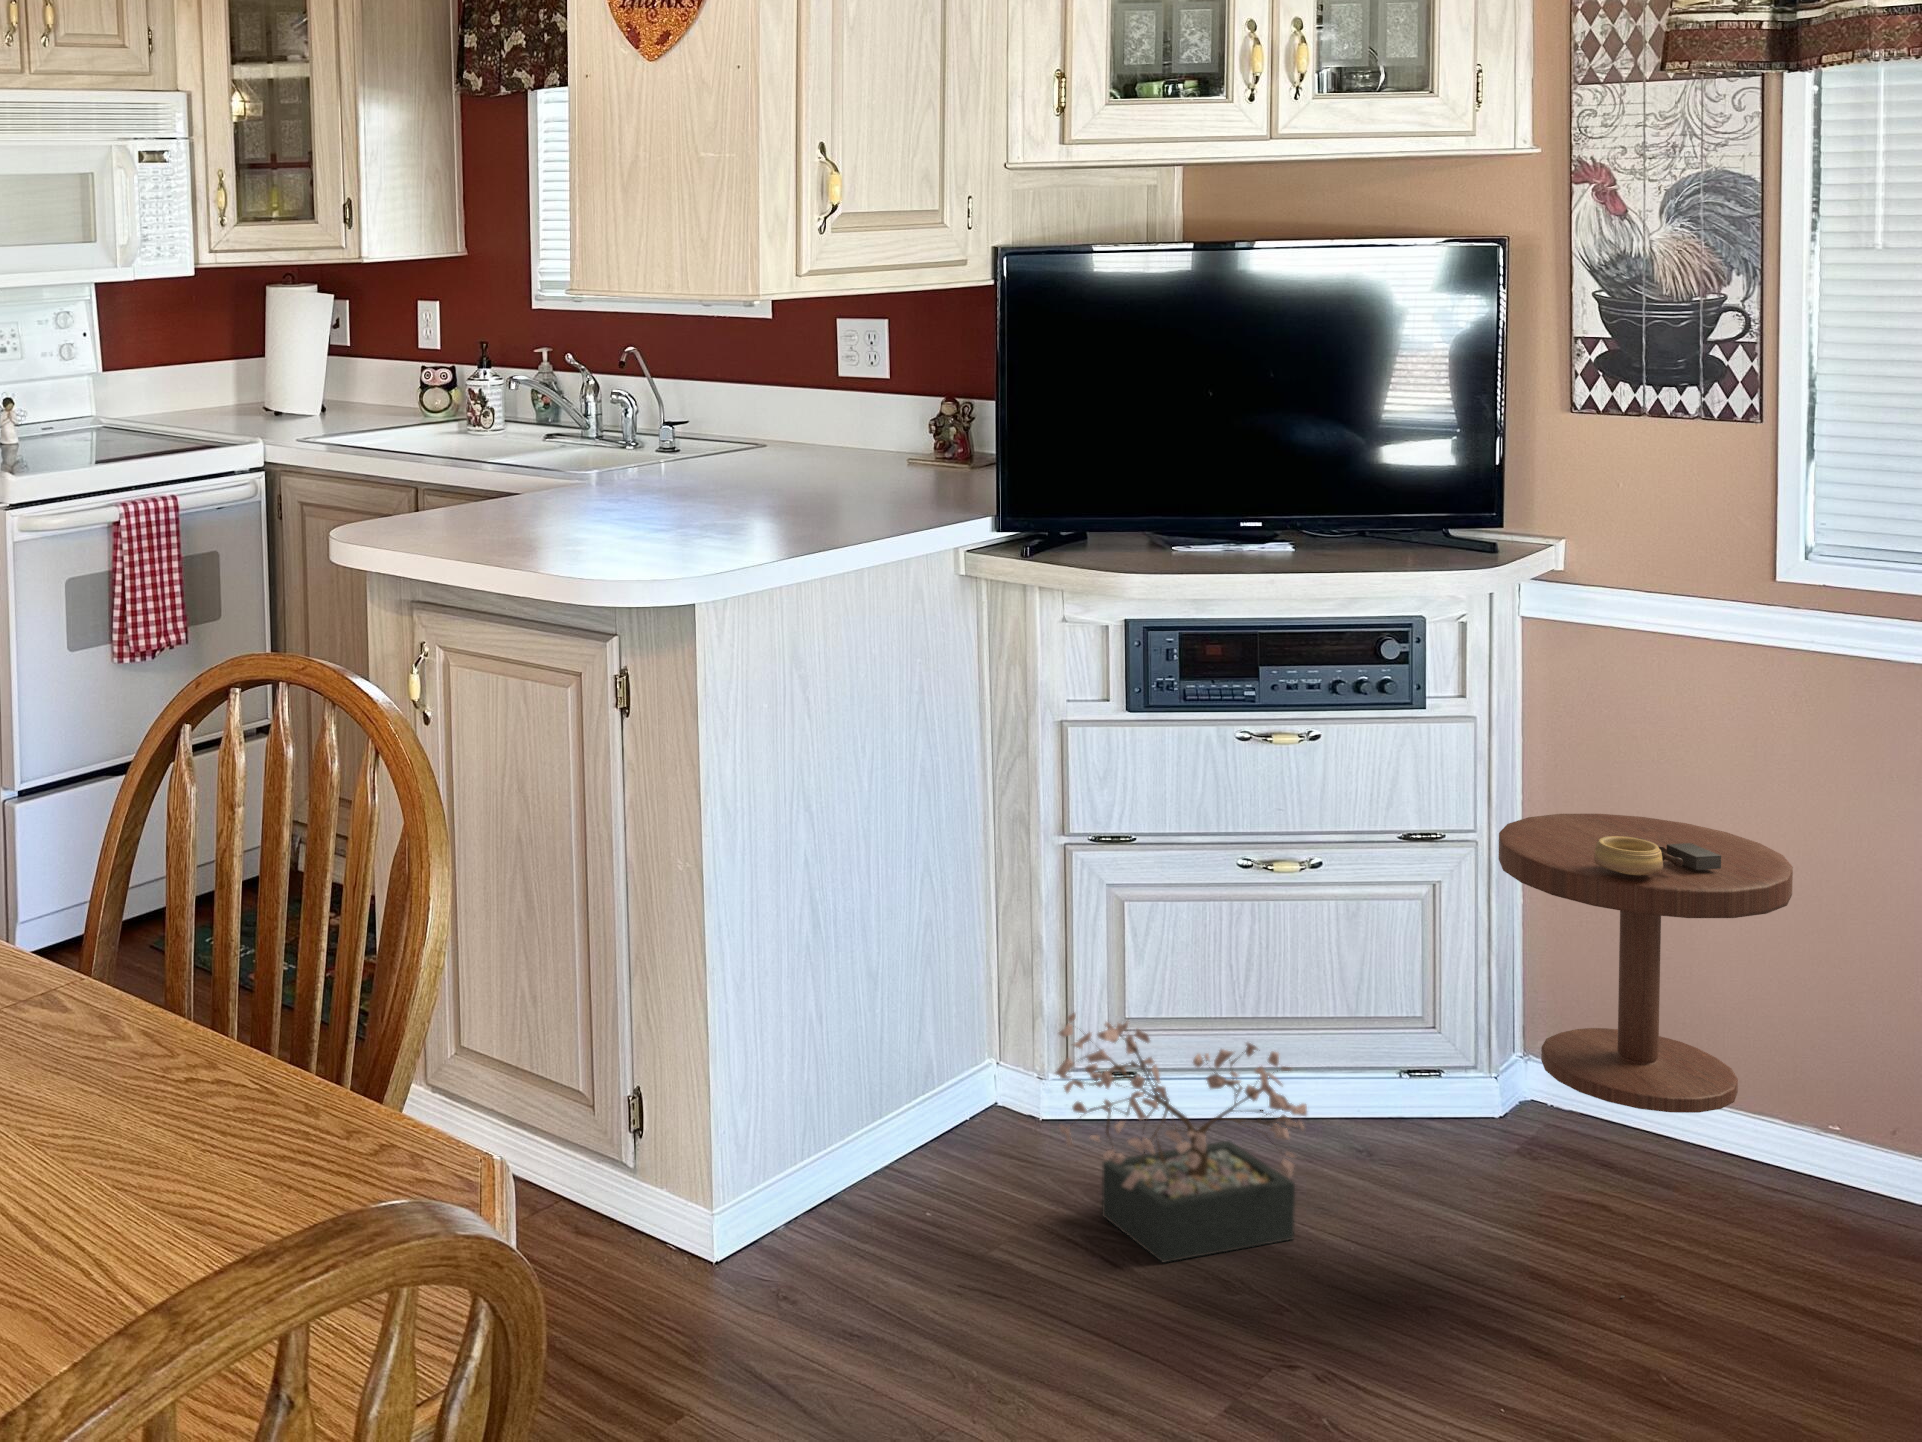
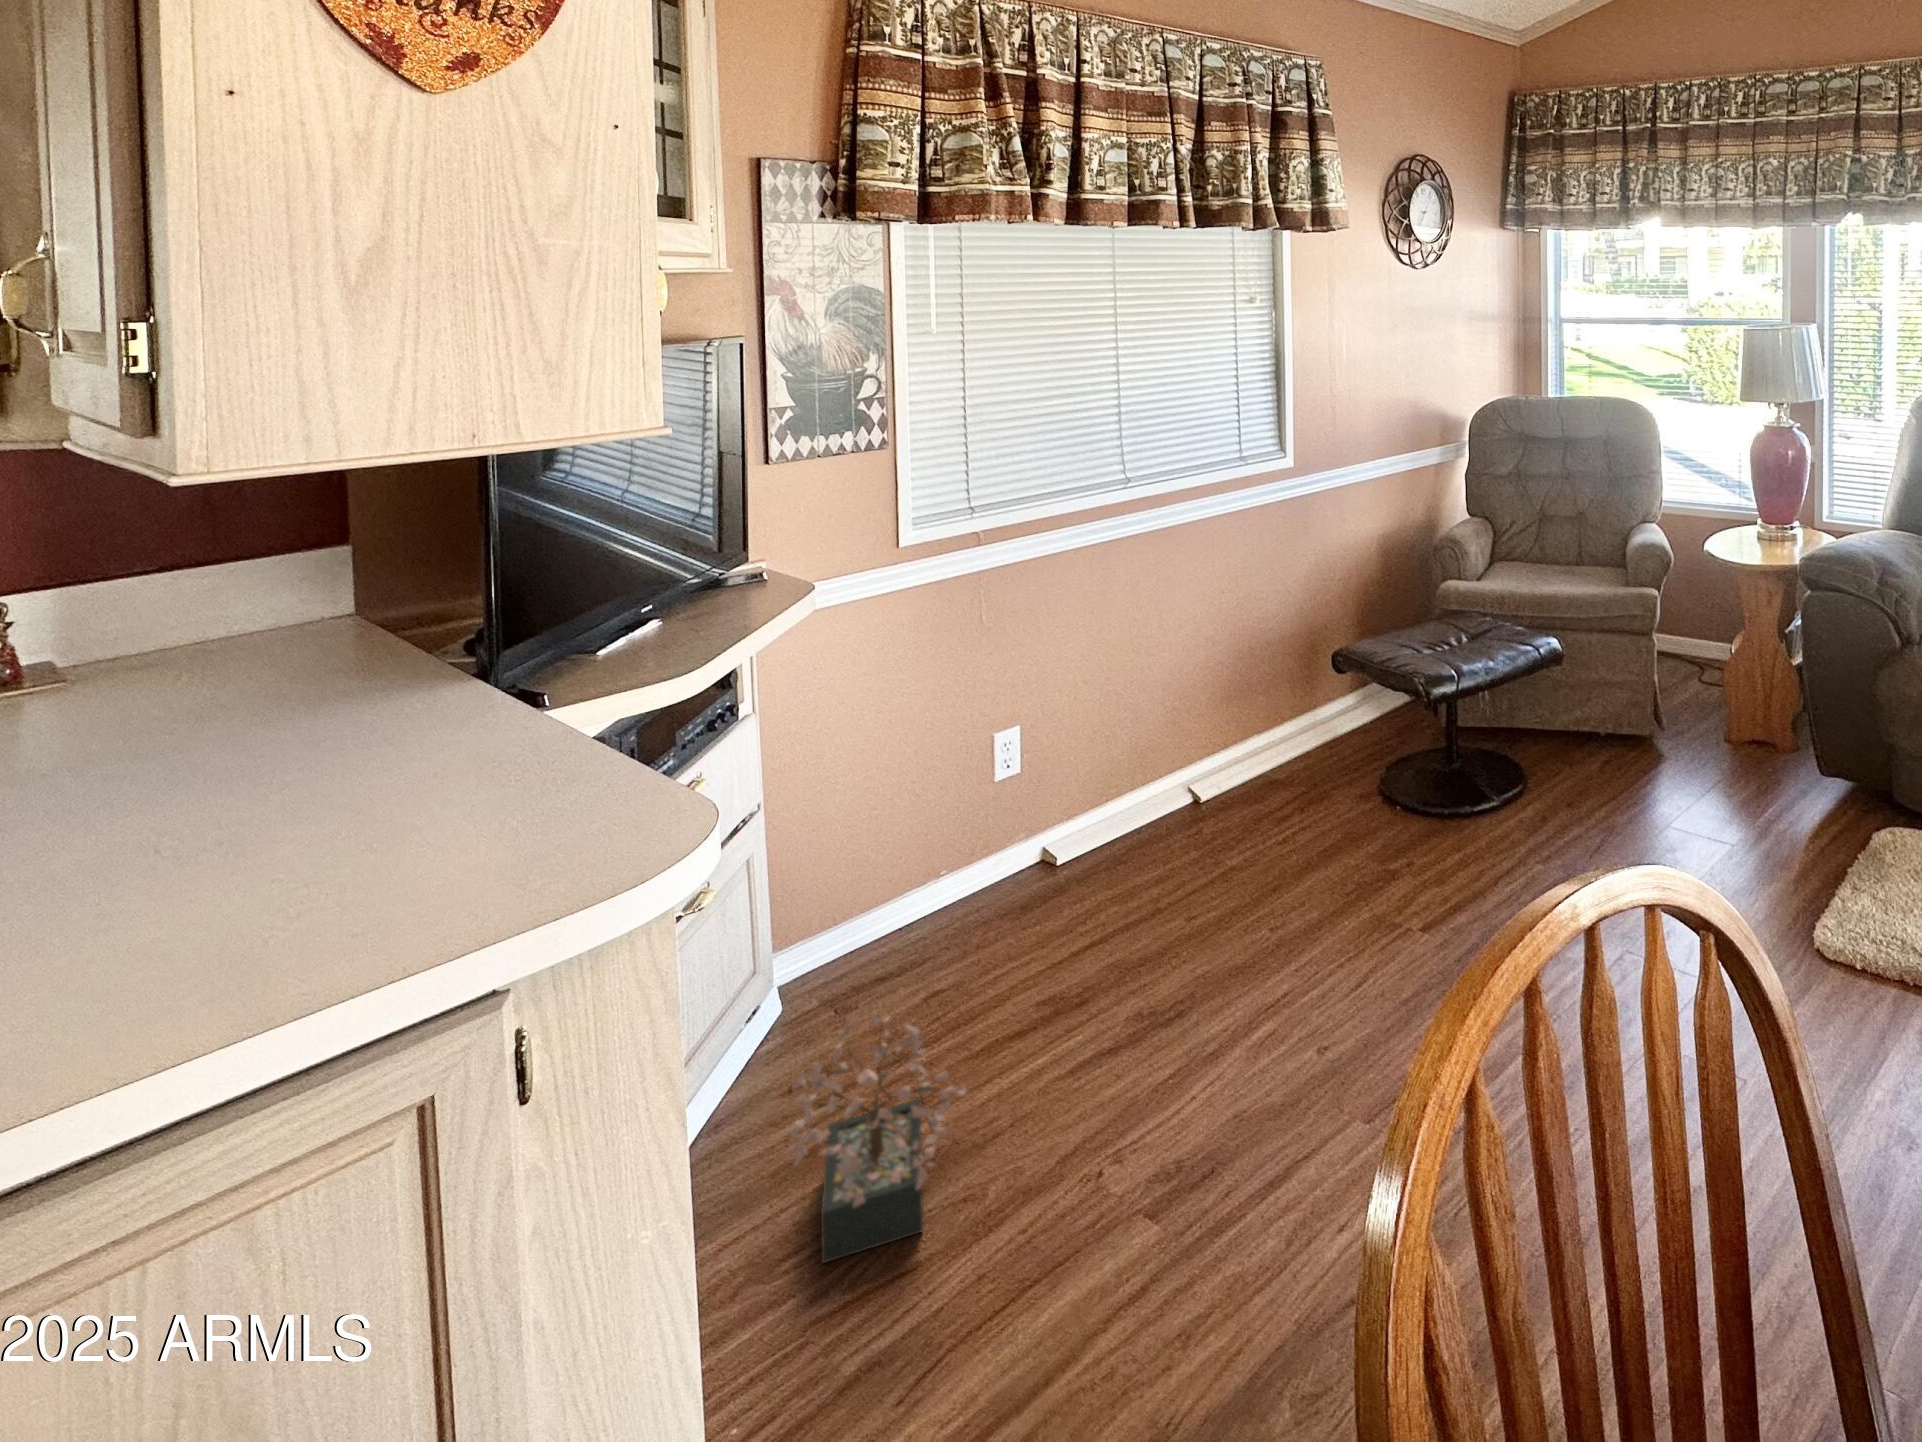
side table: present [1499,814,1793,1297] -> none [969,690,1137,1007]

